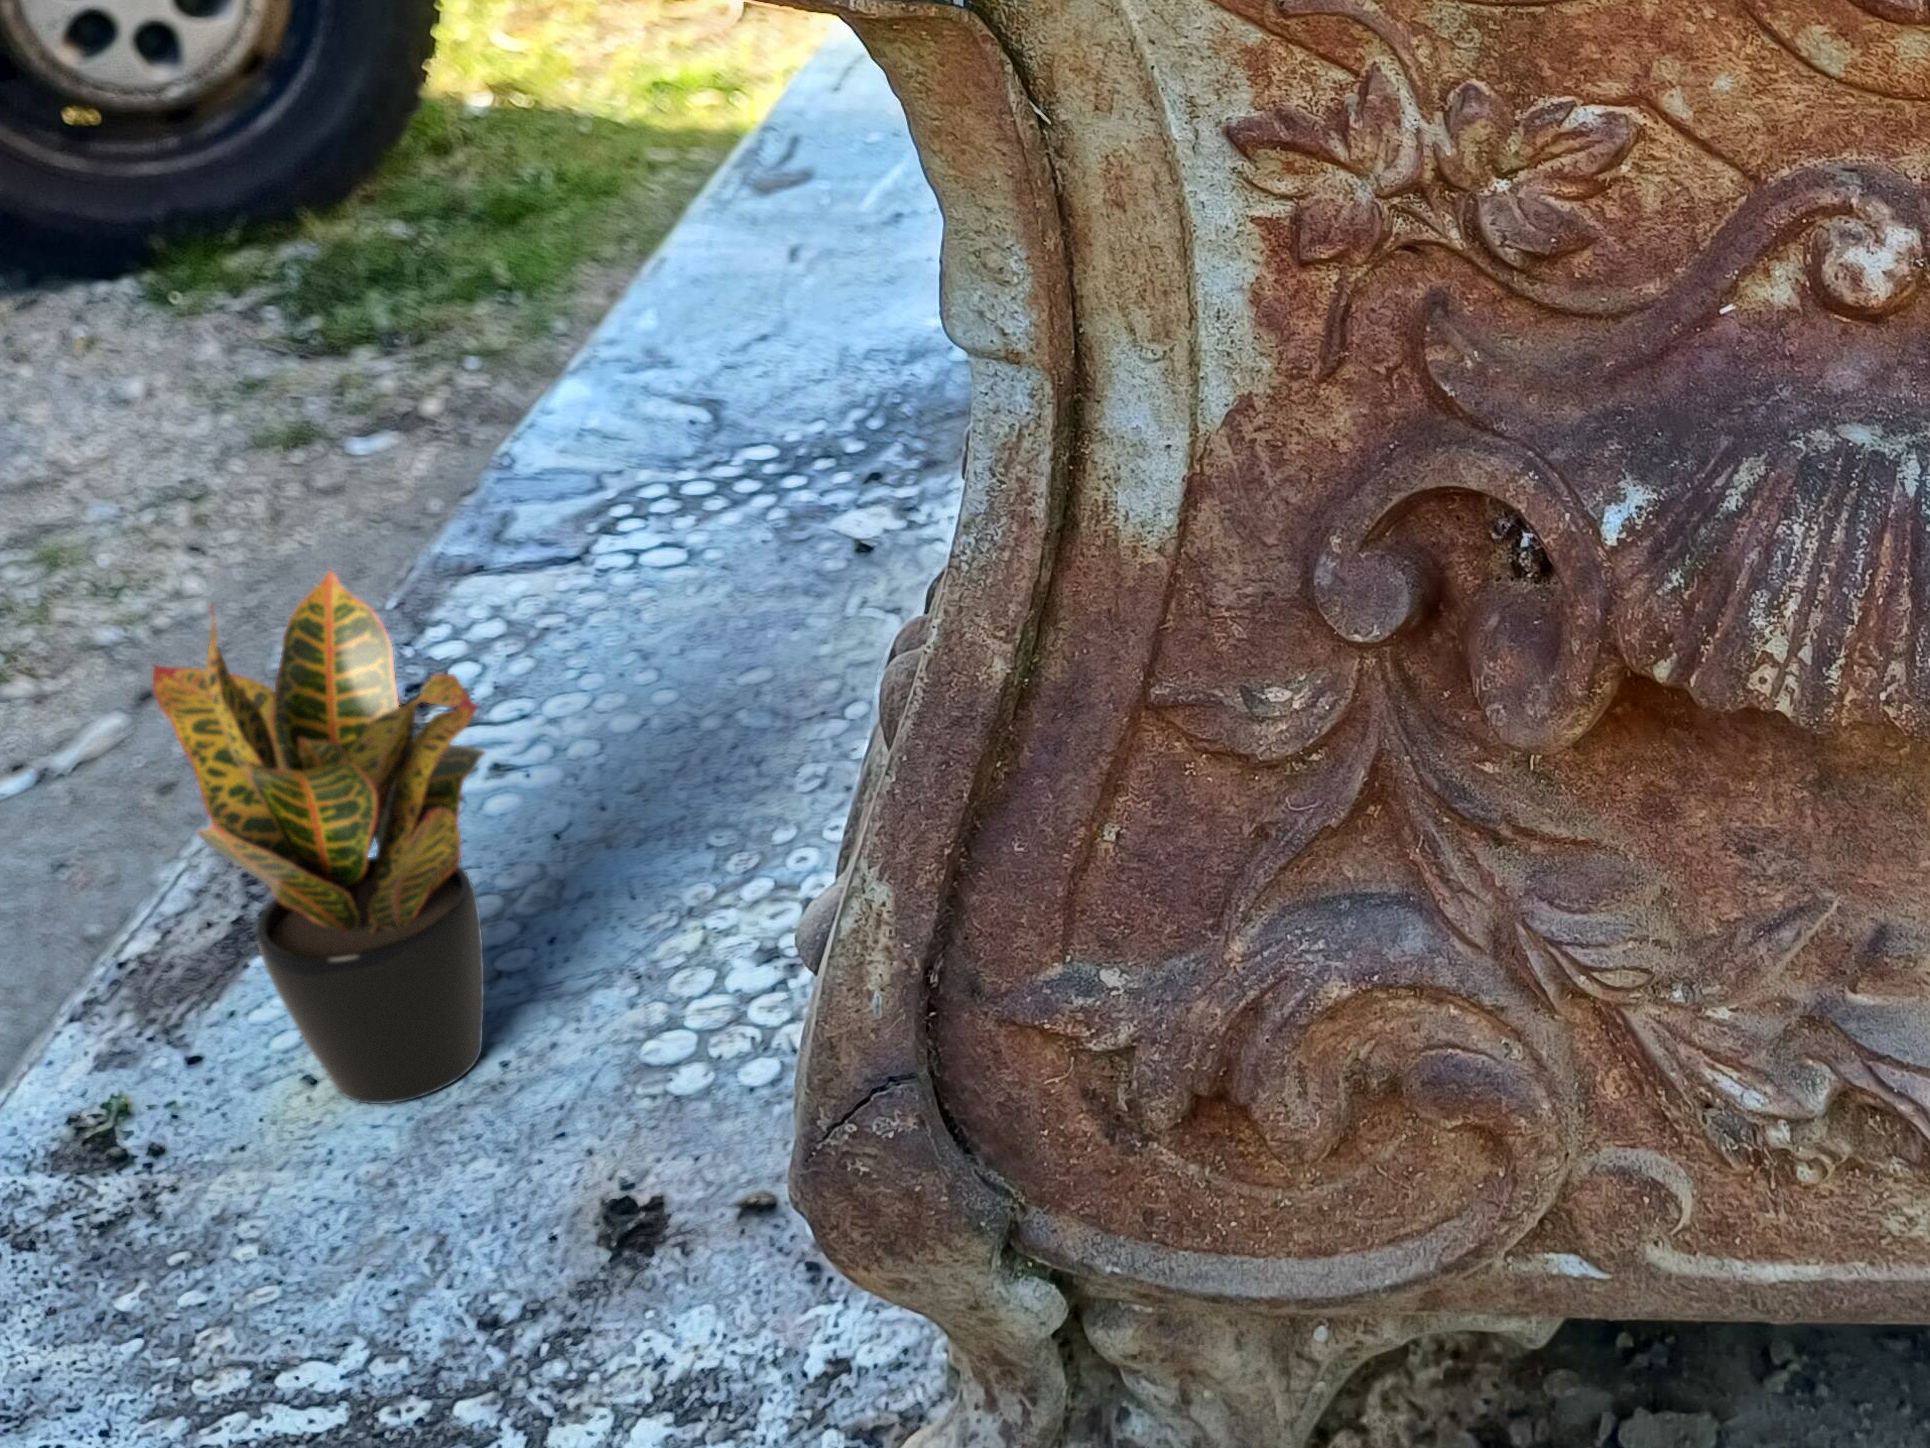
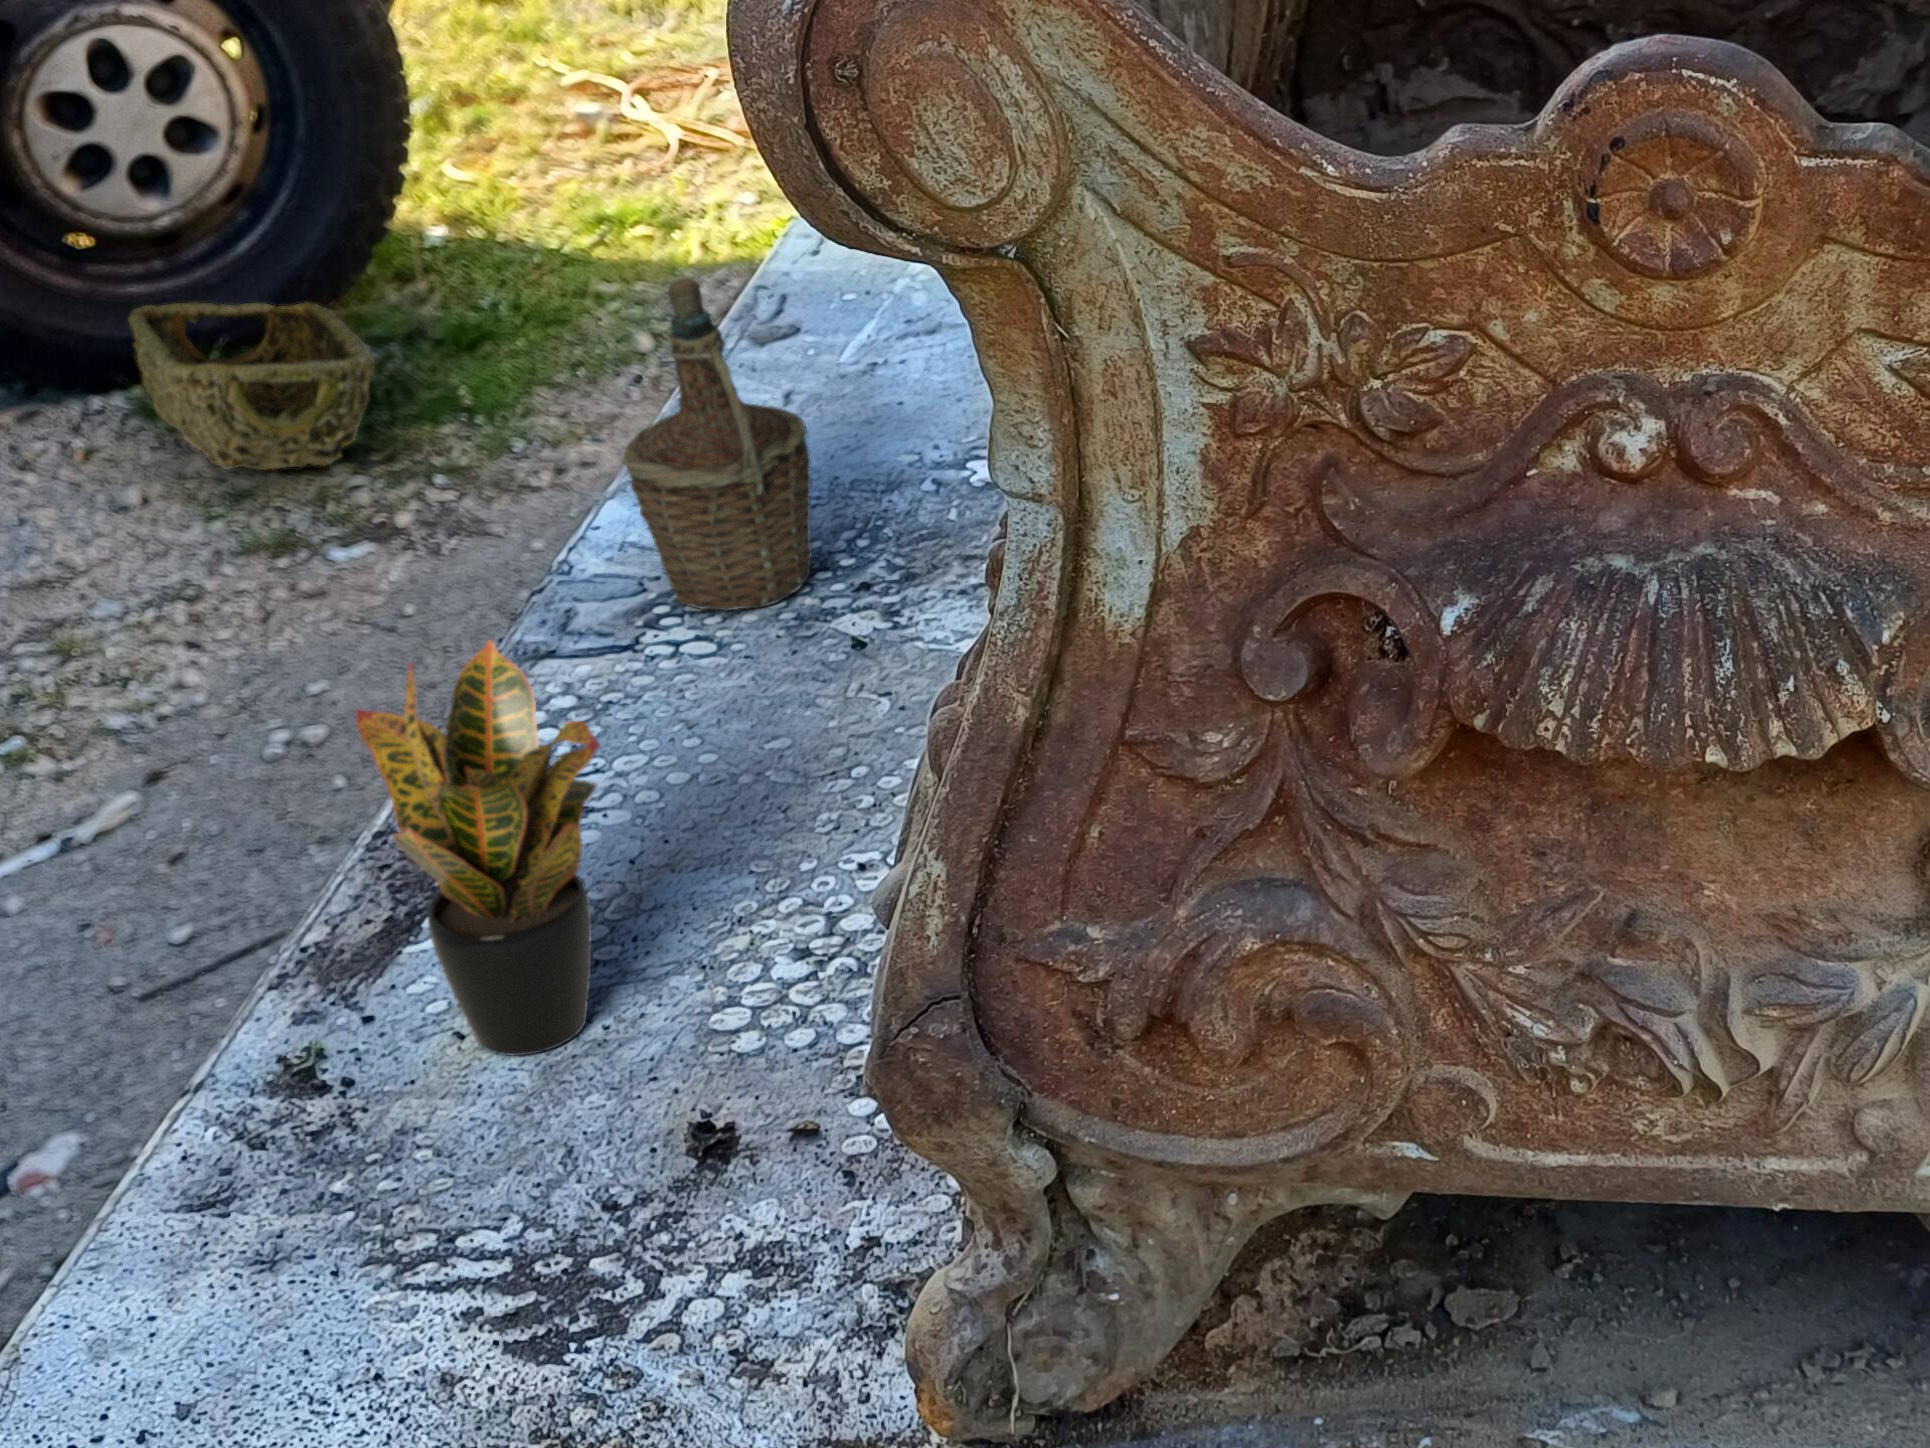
bottle: none [566,126,802,520] -> present [623,278,812,610]
woven basket: none [43,182,328,370] -> present [129,303,375,470]

